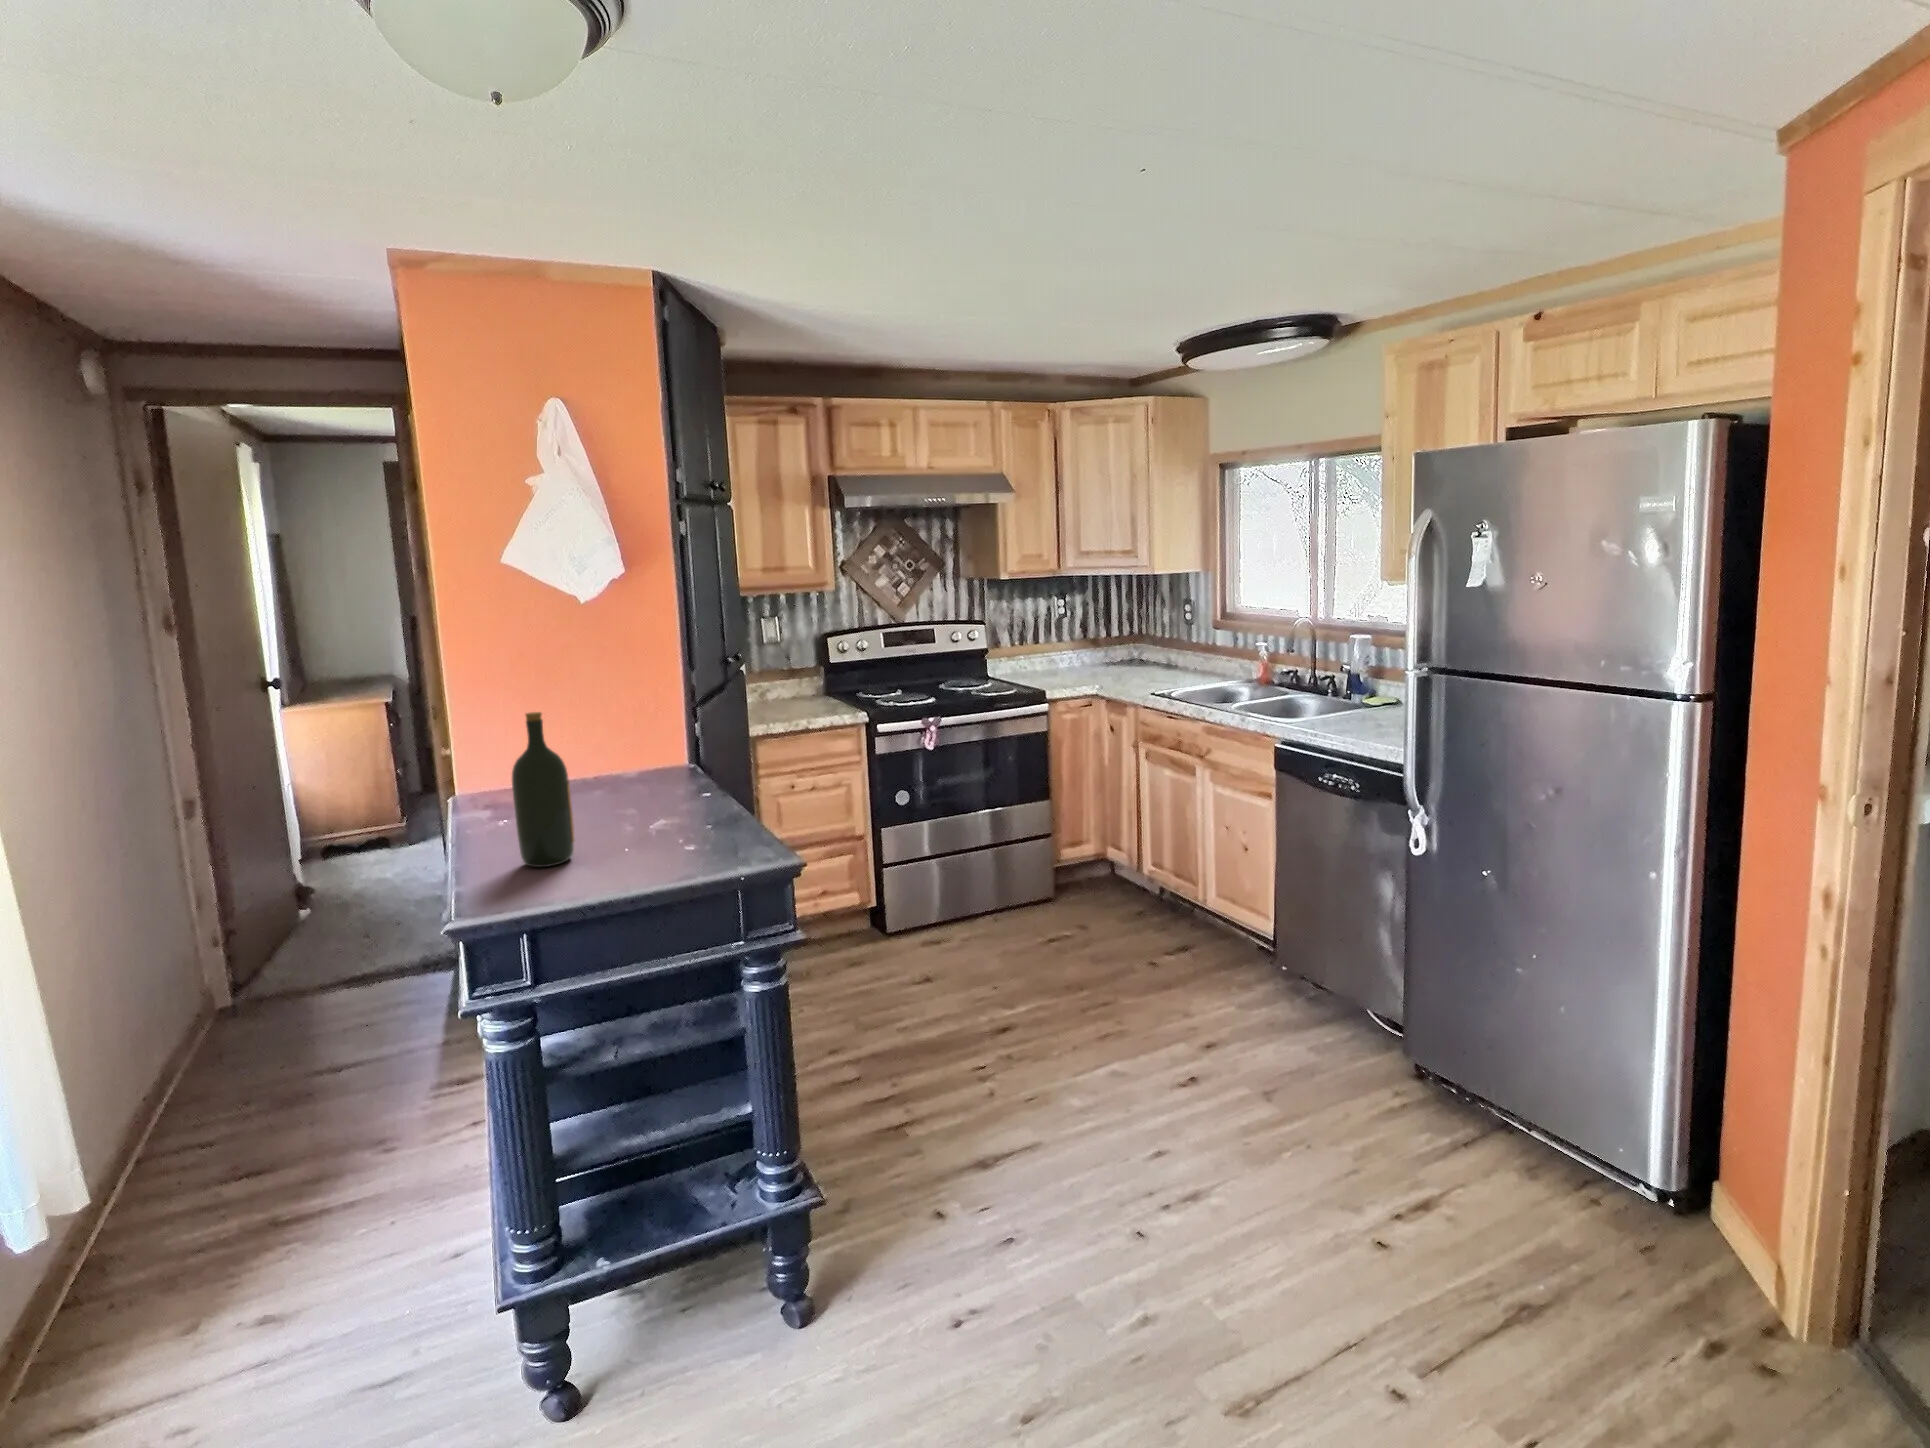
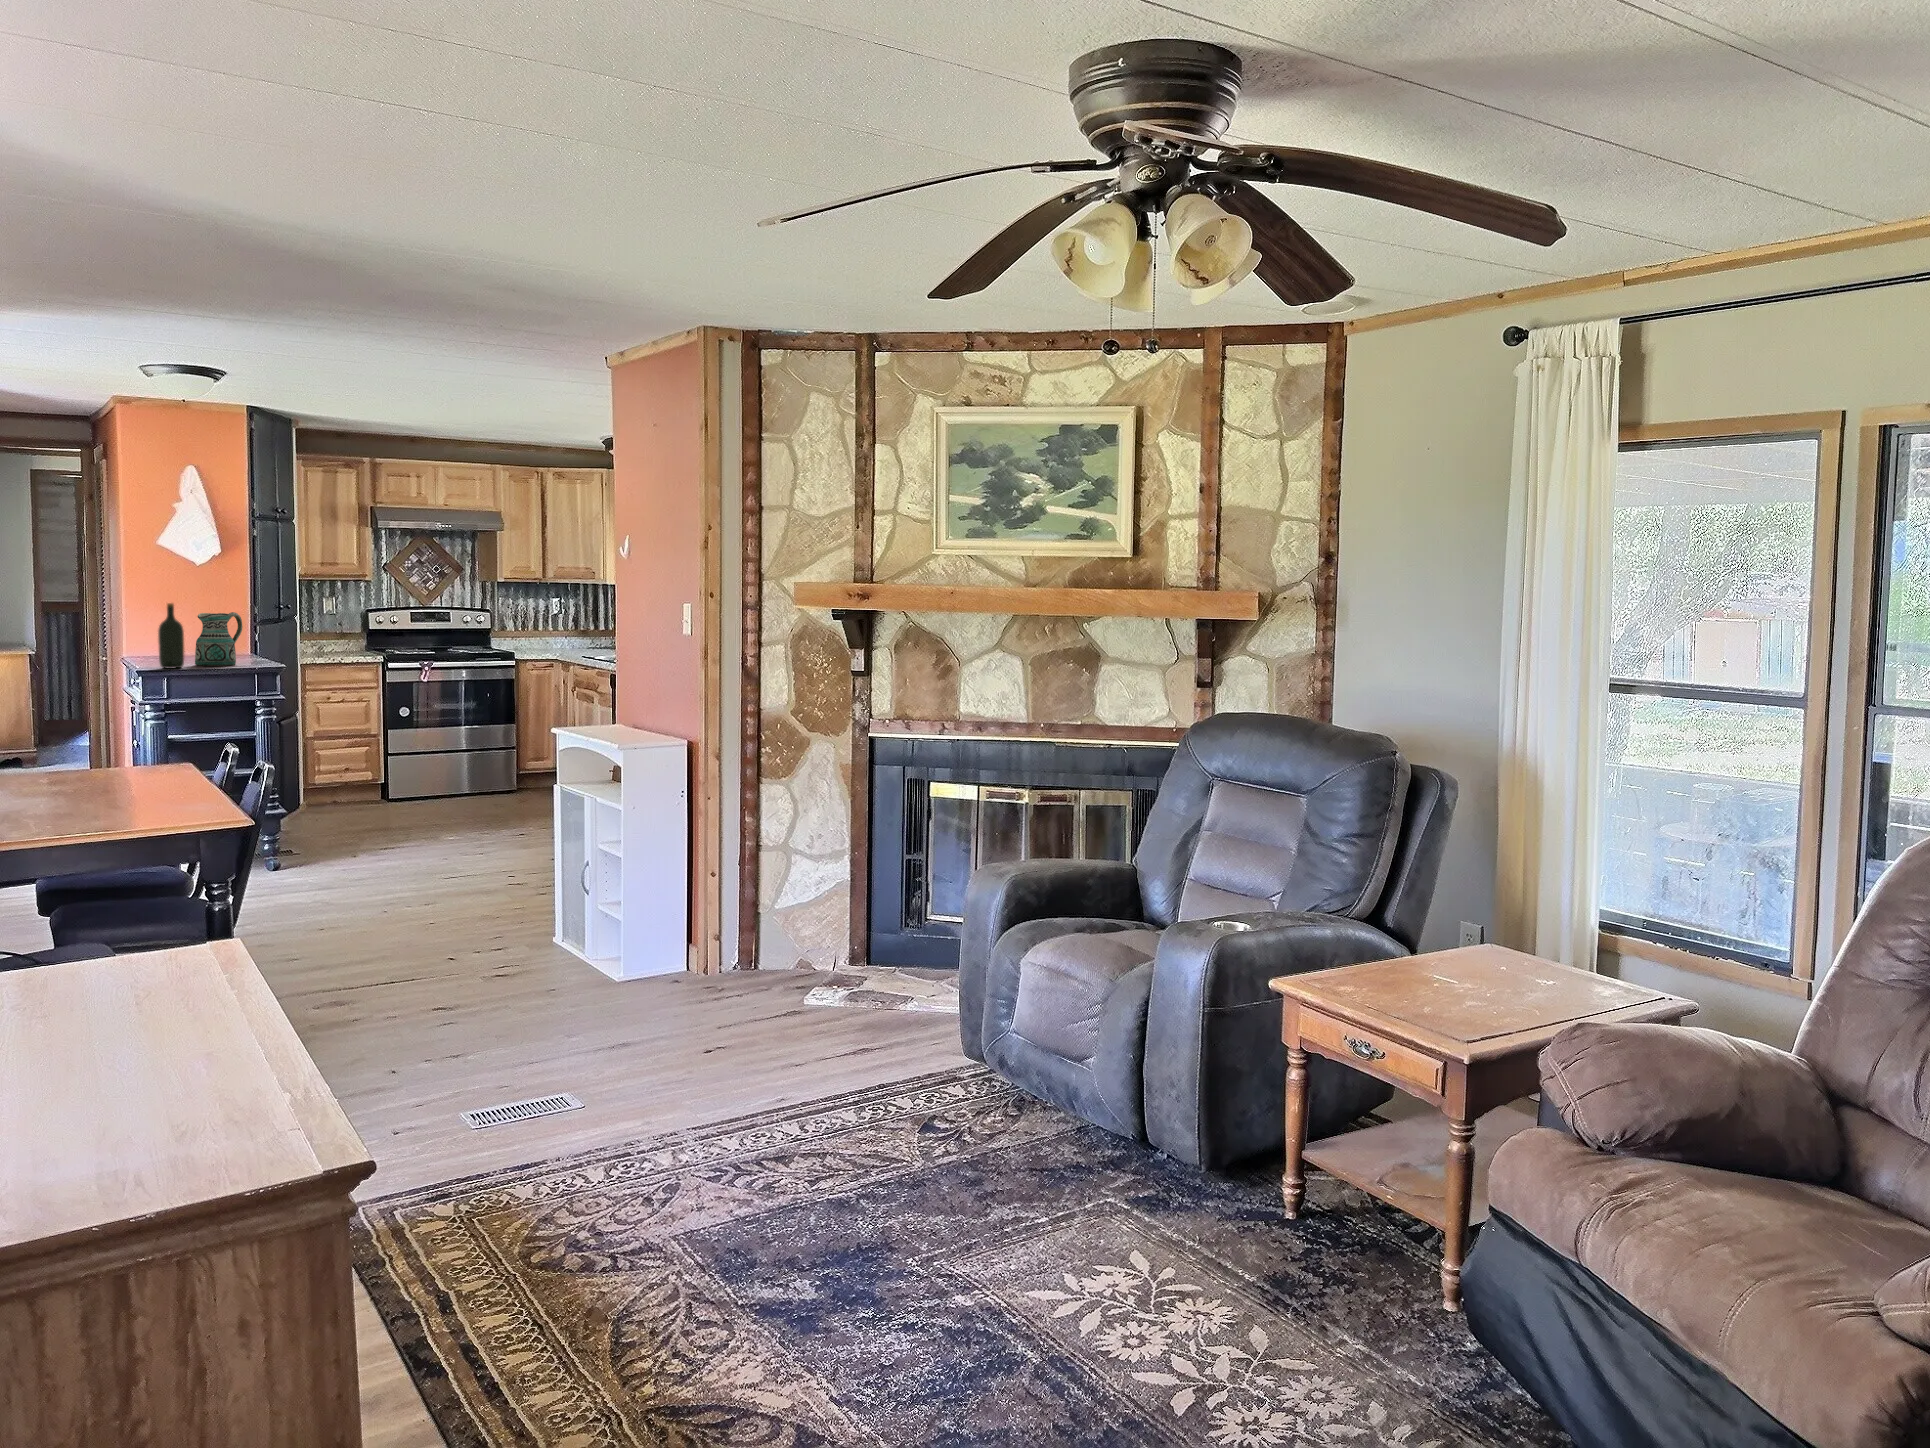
ceramic pitcher: none [595,708,686,839] -> present [195,612,242,666]

